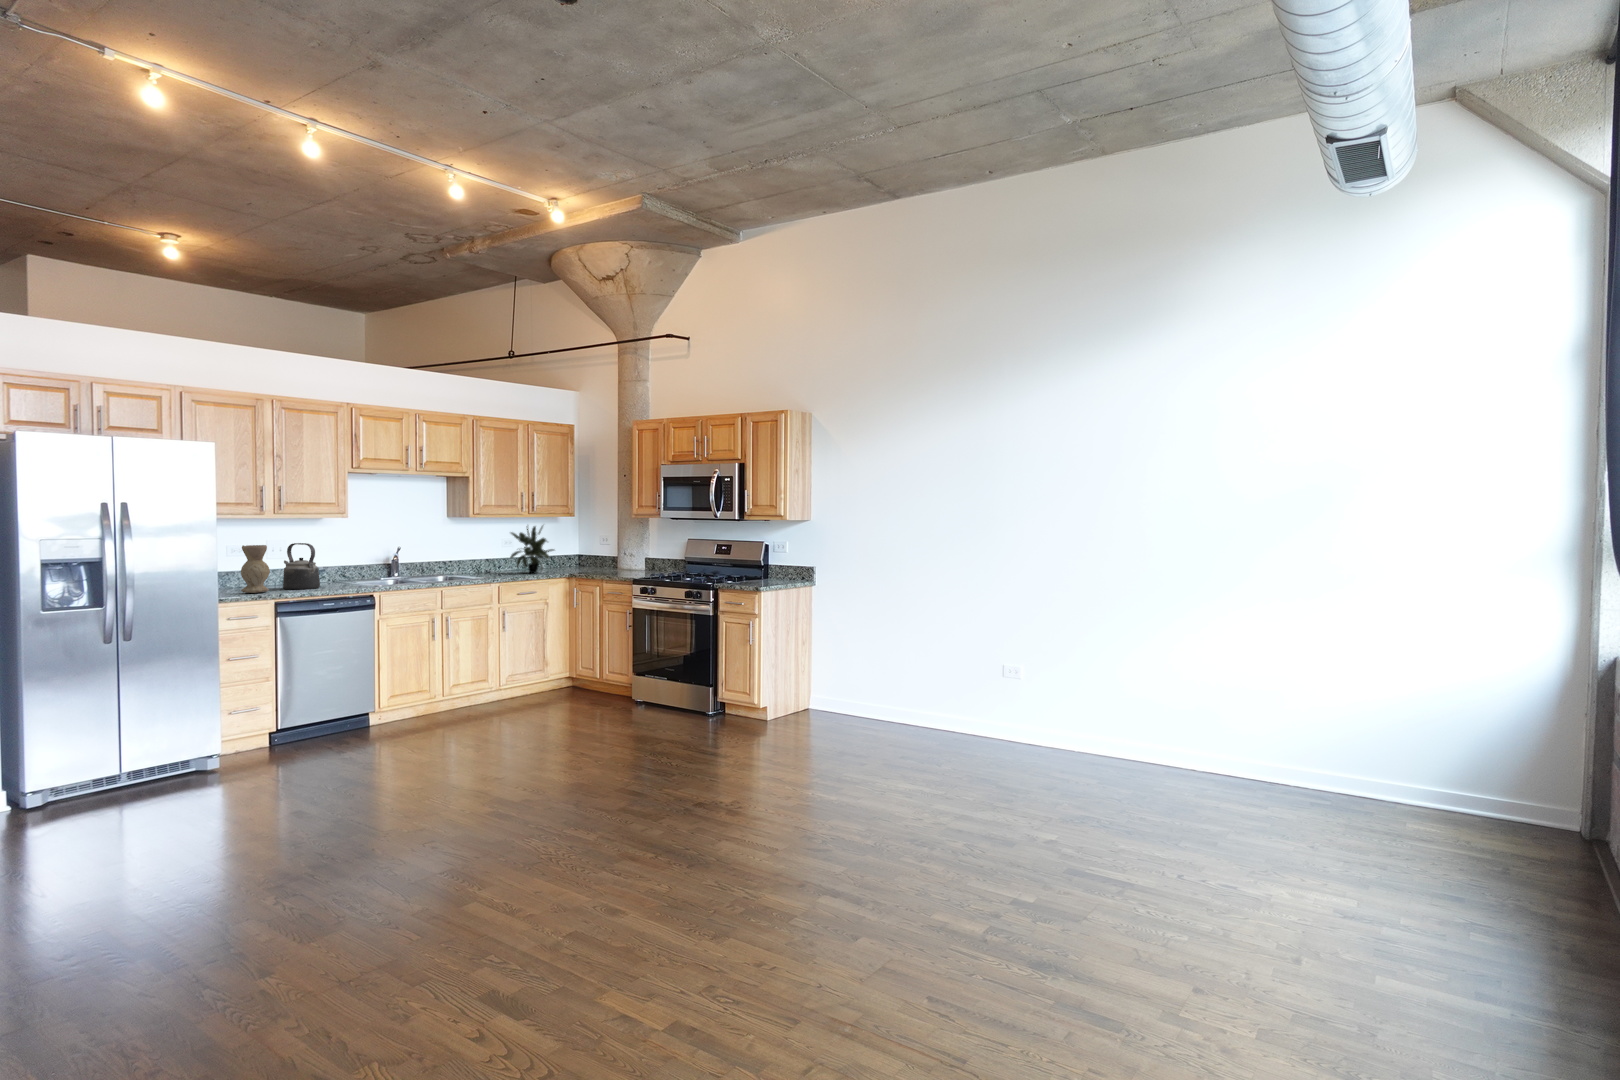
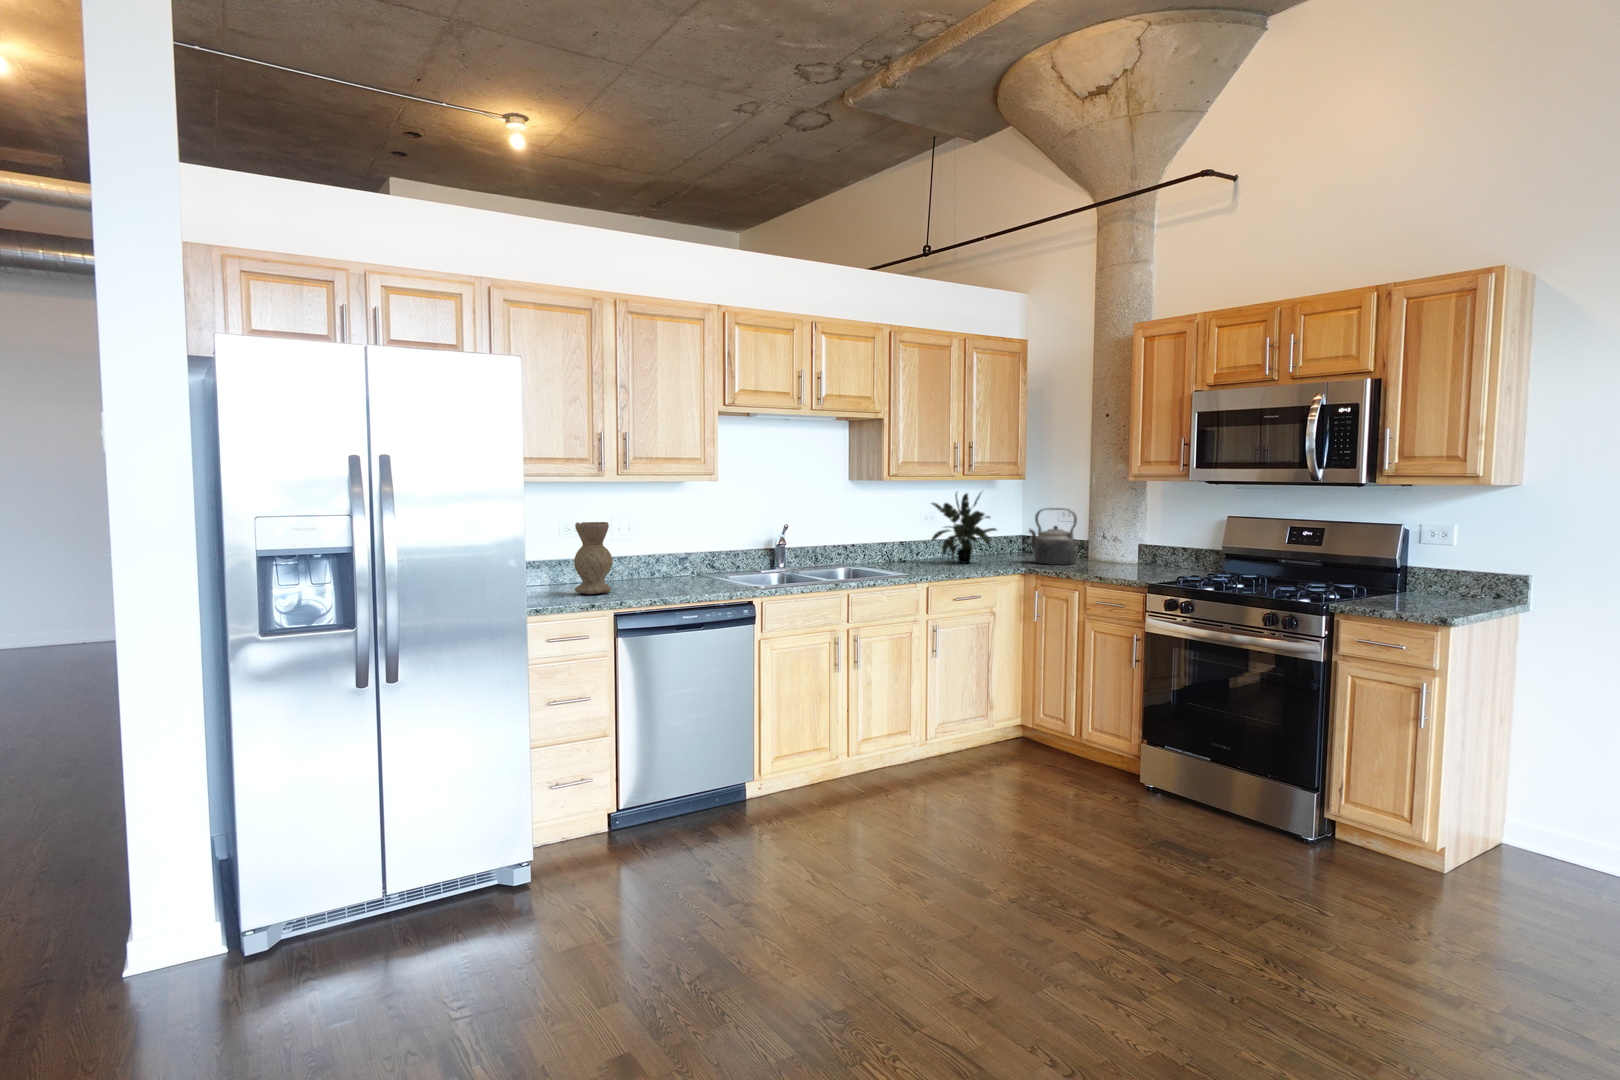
kettle: present [283,543,320,590] -> present [1029,508,1077,565]

